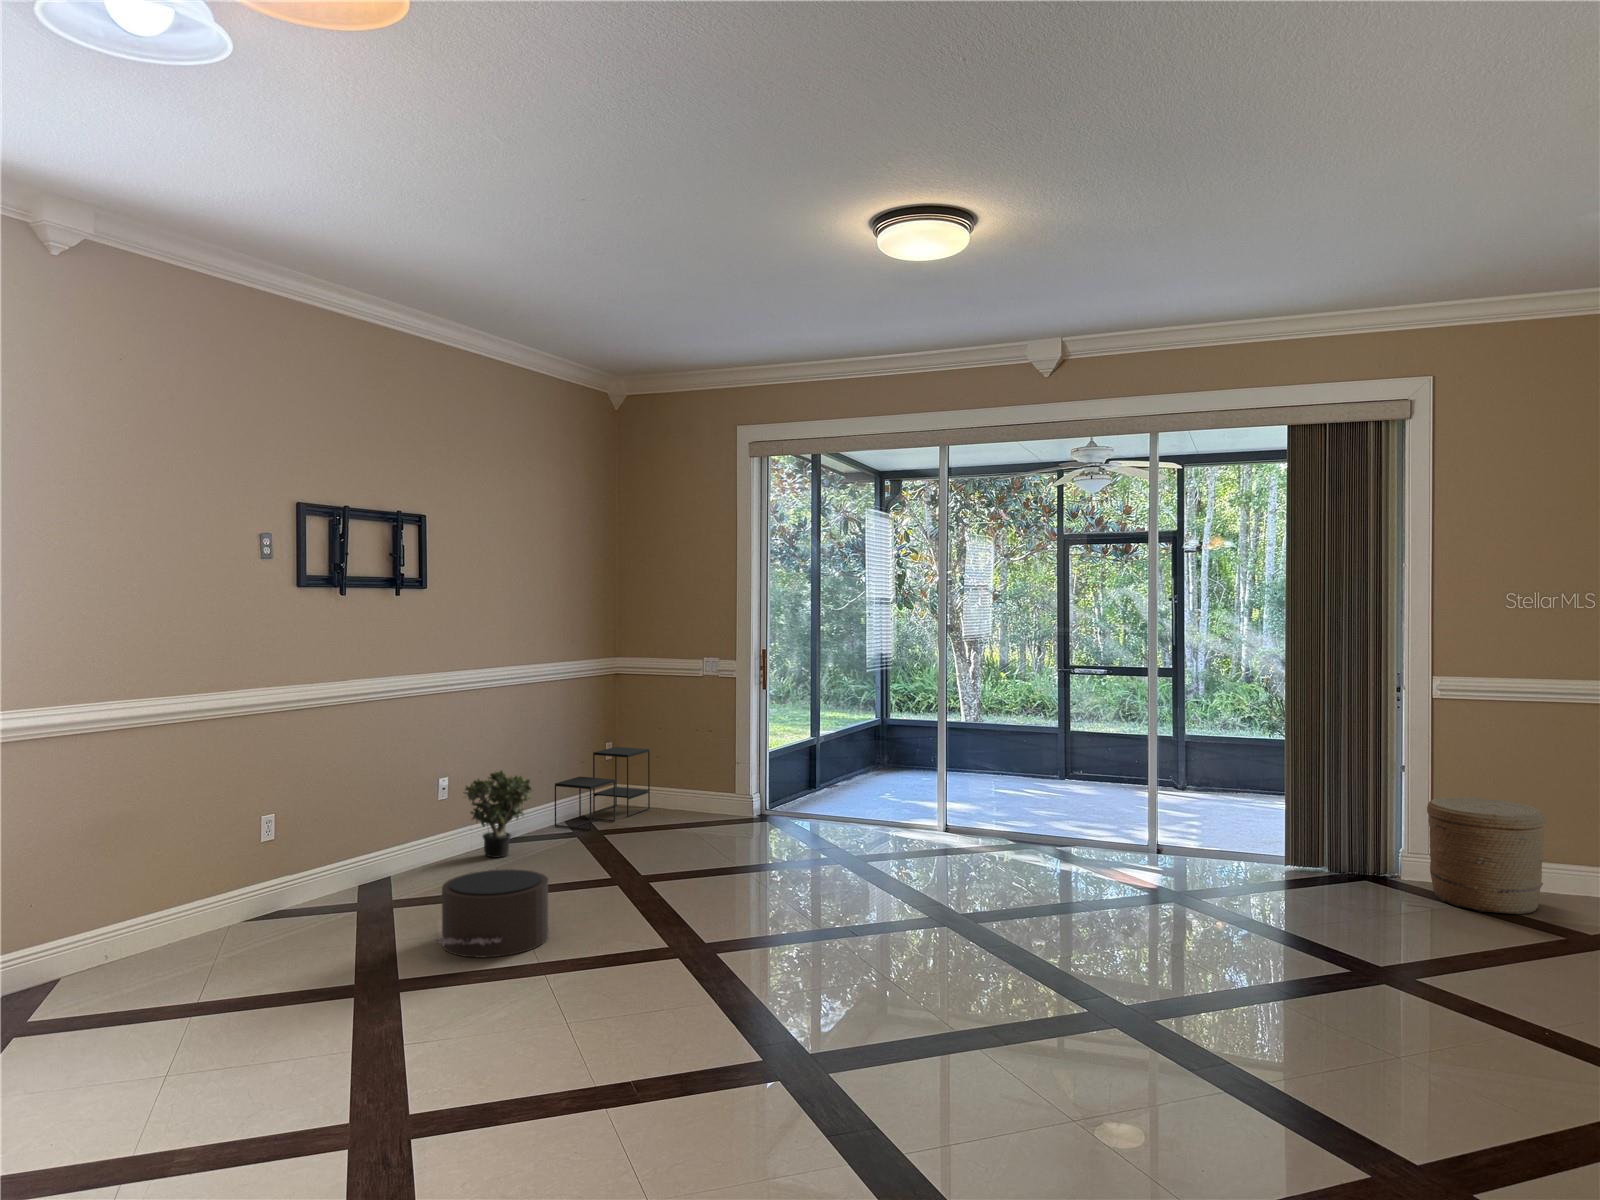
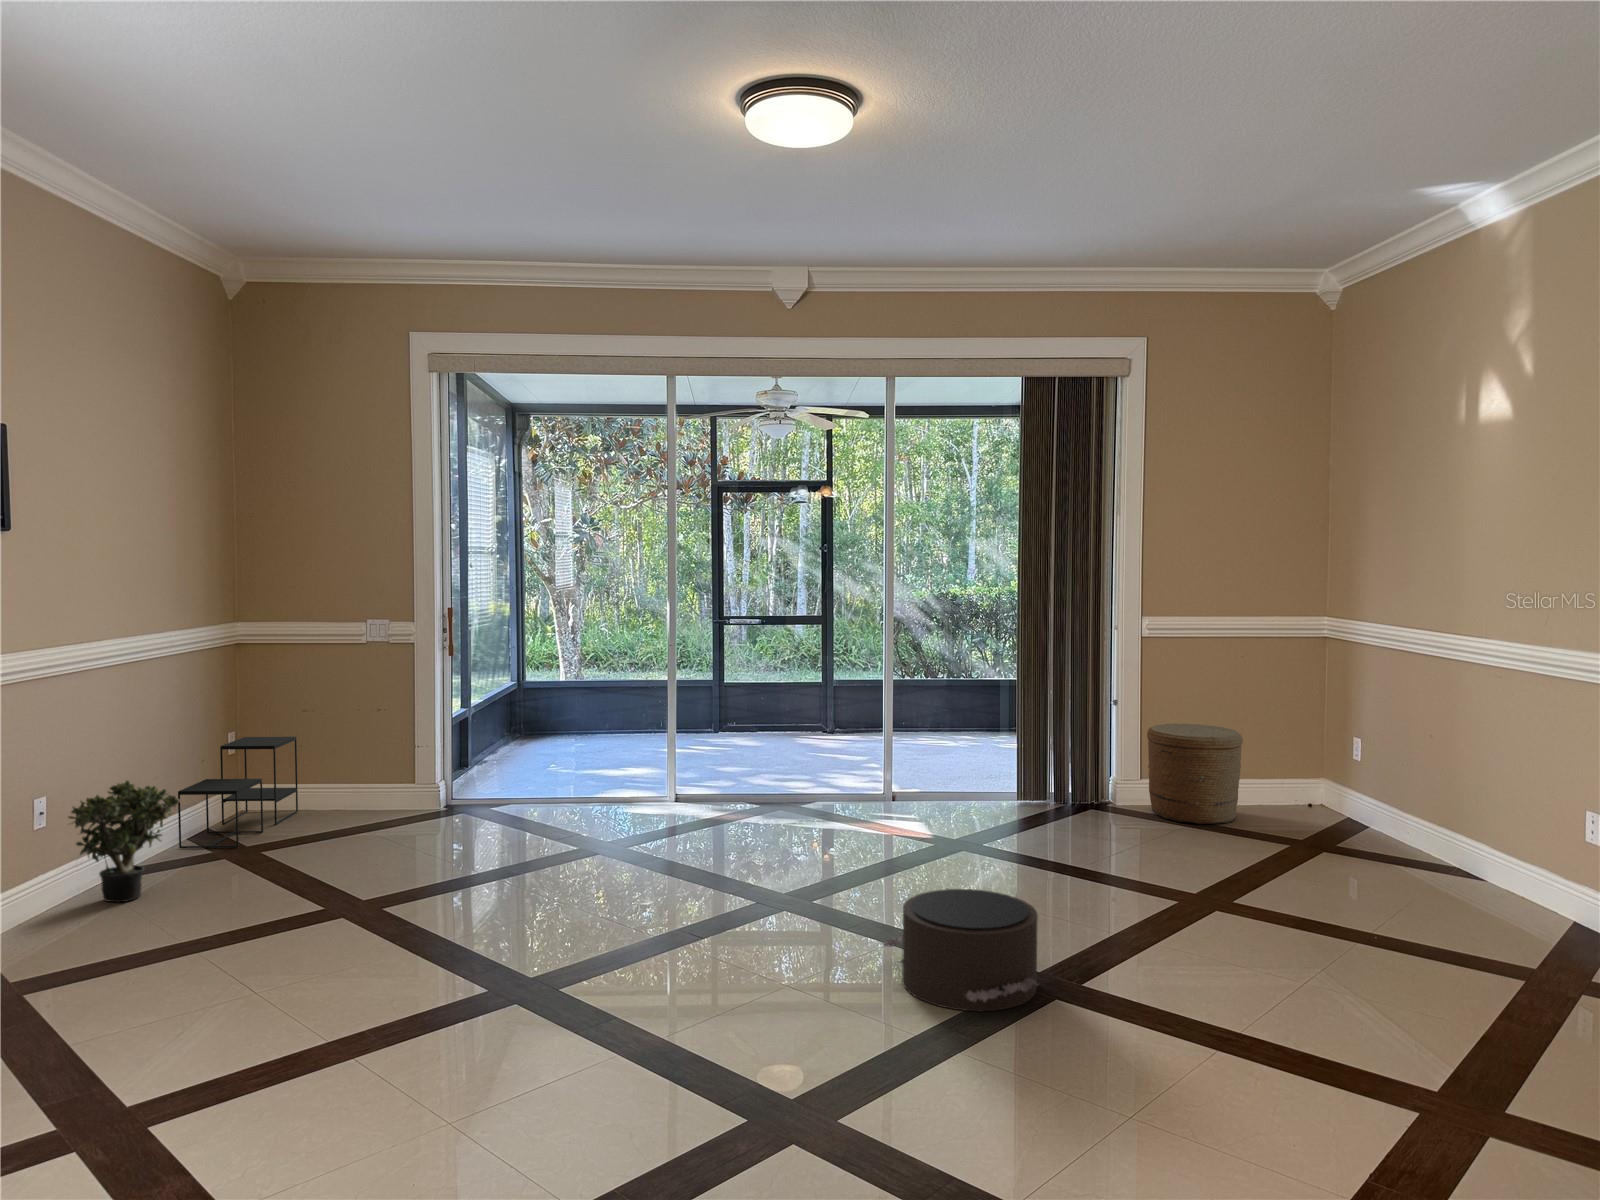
pouf: present [434,869,548,957] -> present [882,889,1038,1011]

